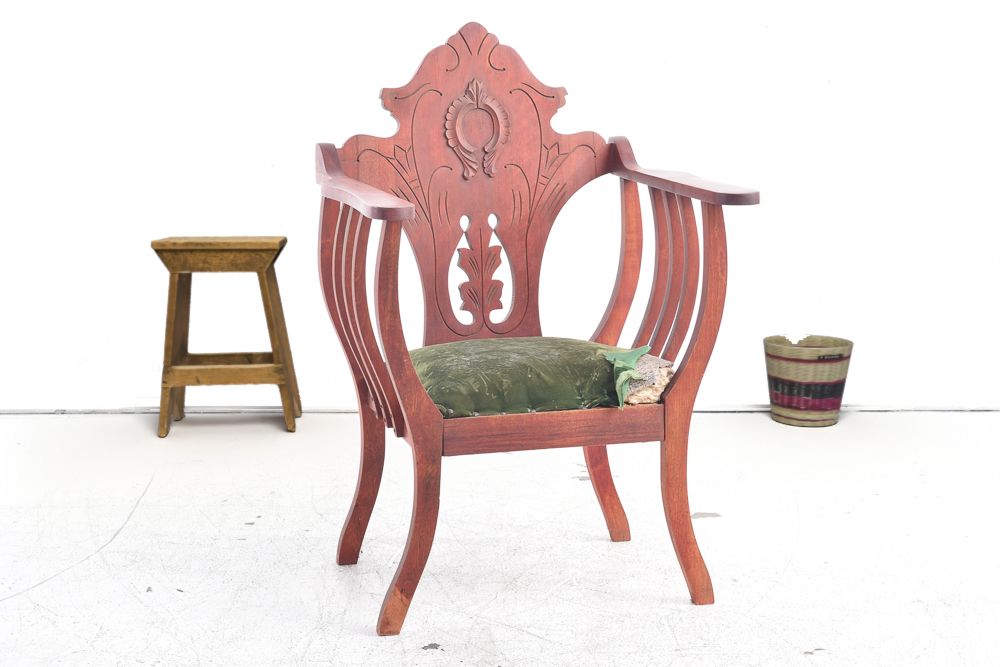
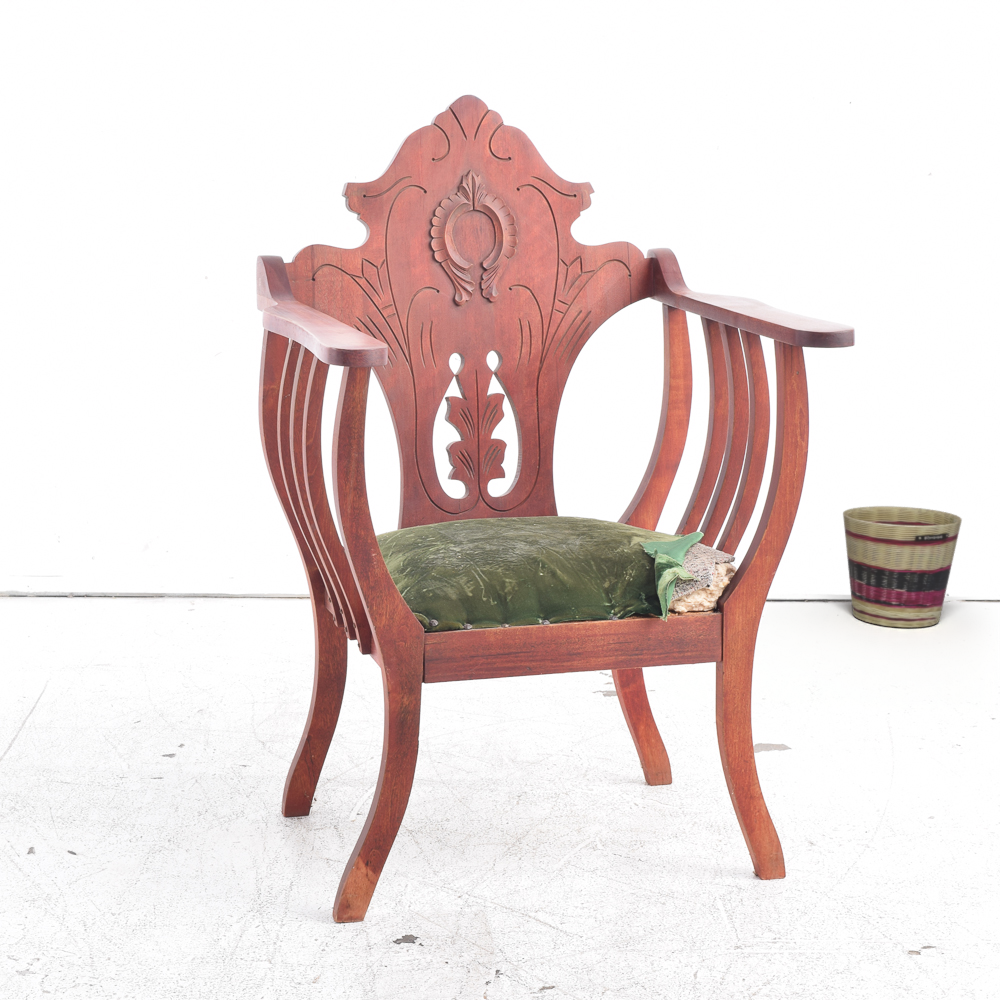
stool: present [151,236,302,437] -> none [43,373,242,635]

